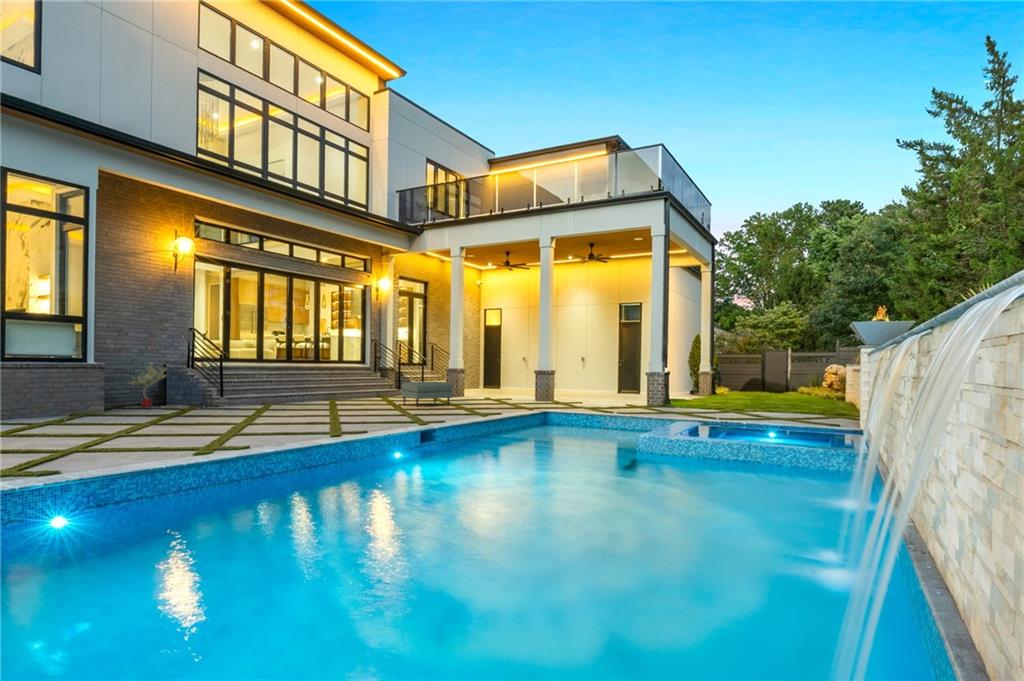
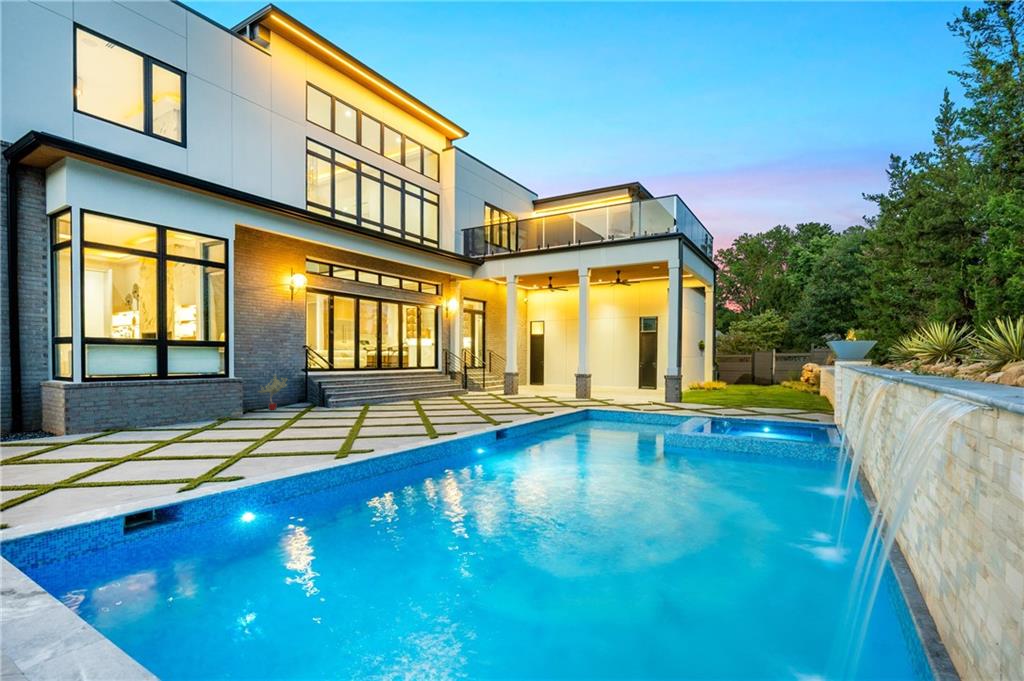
ottoman: present [401,381,453,407] -> none [470,386,511,408]

